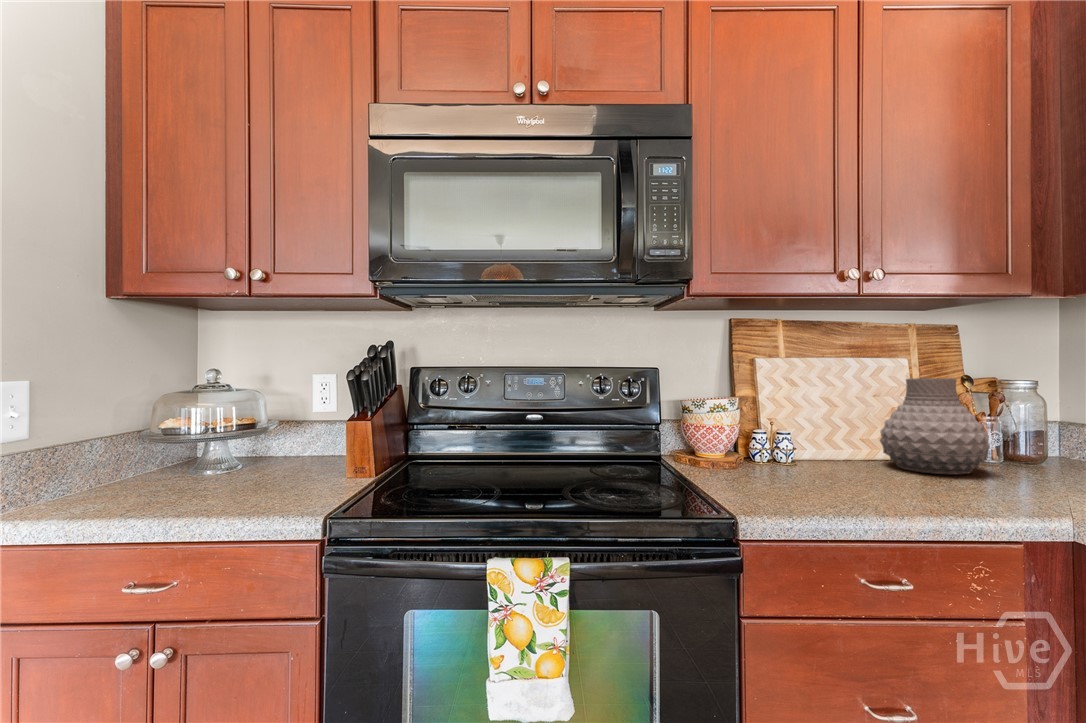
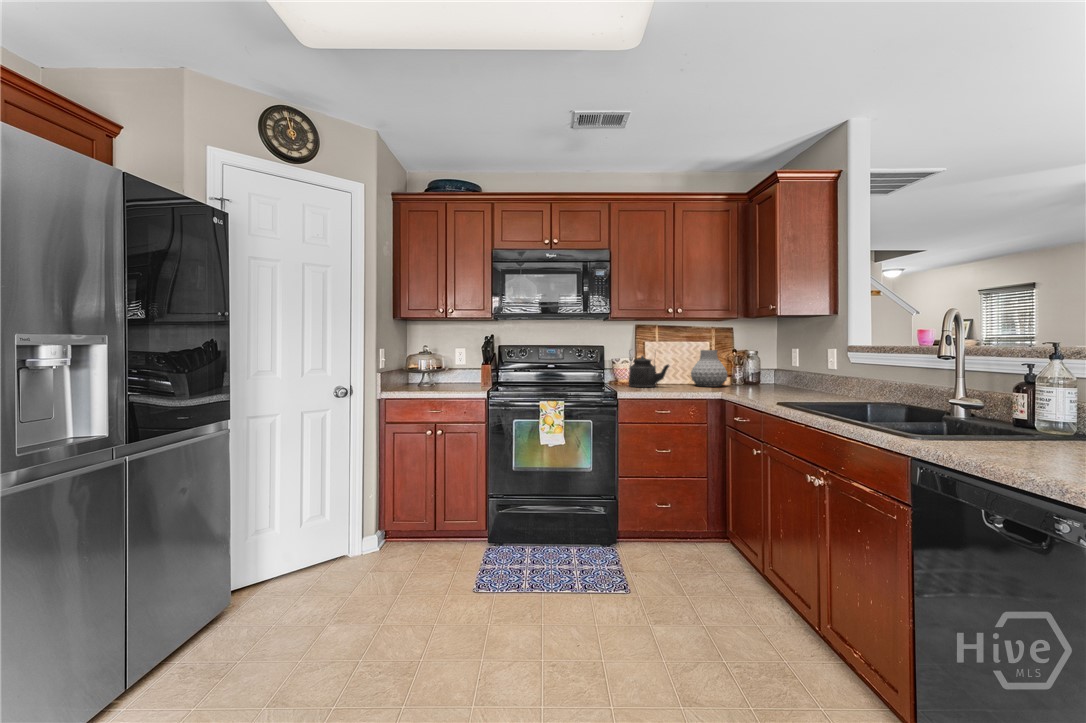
kettle: none [731,375,846,479] -> present [629,356,669,387]

